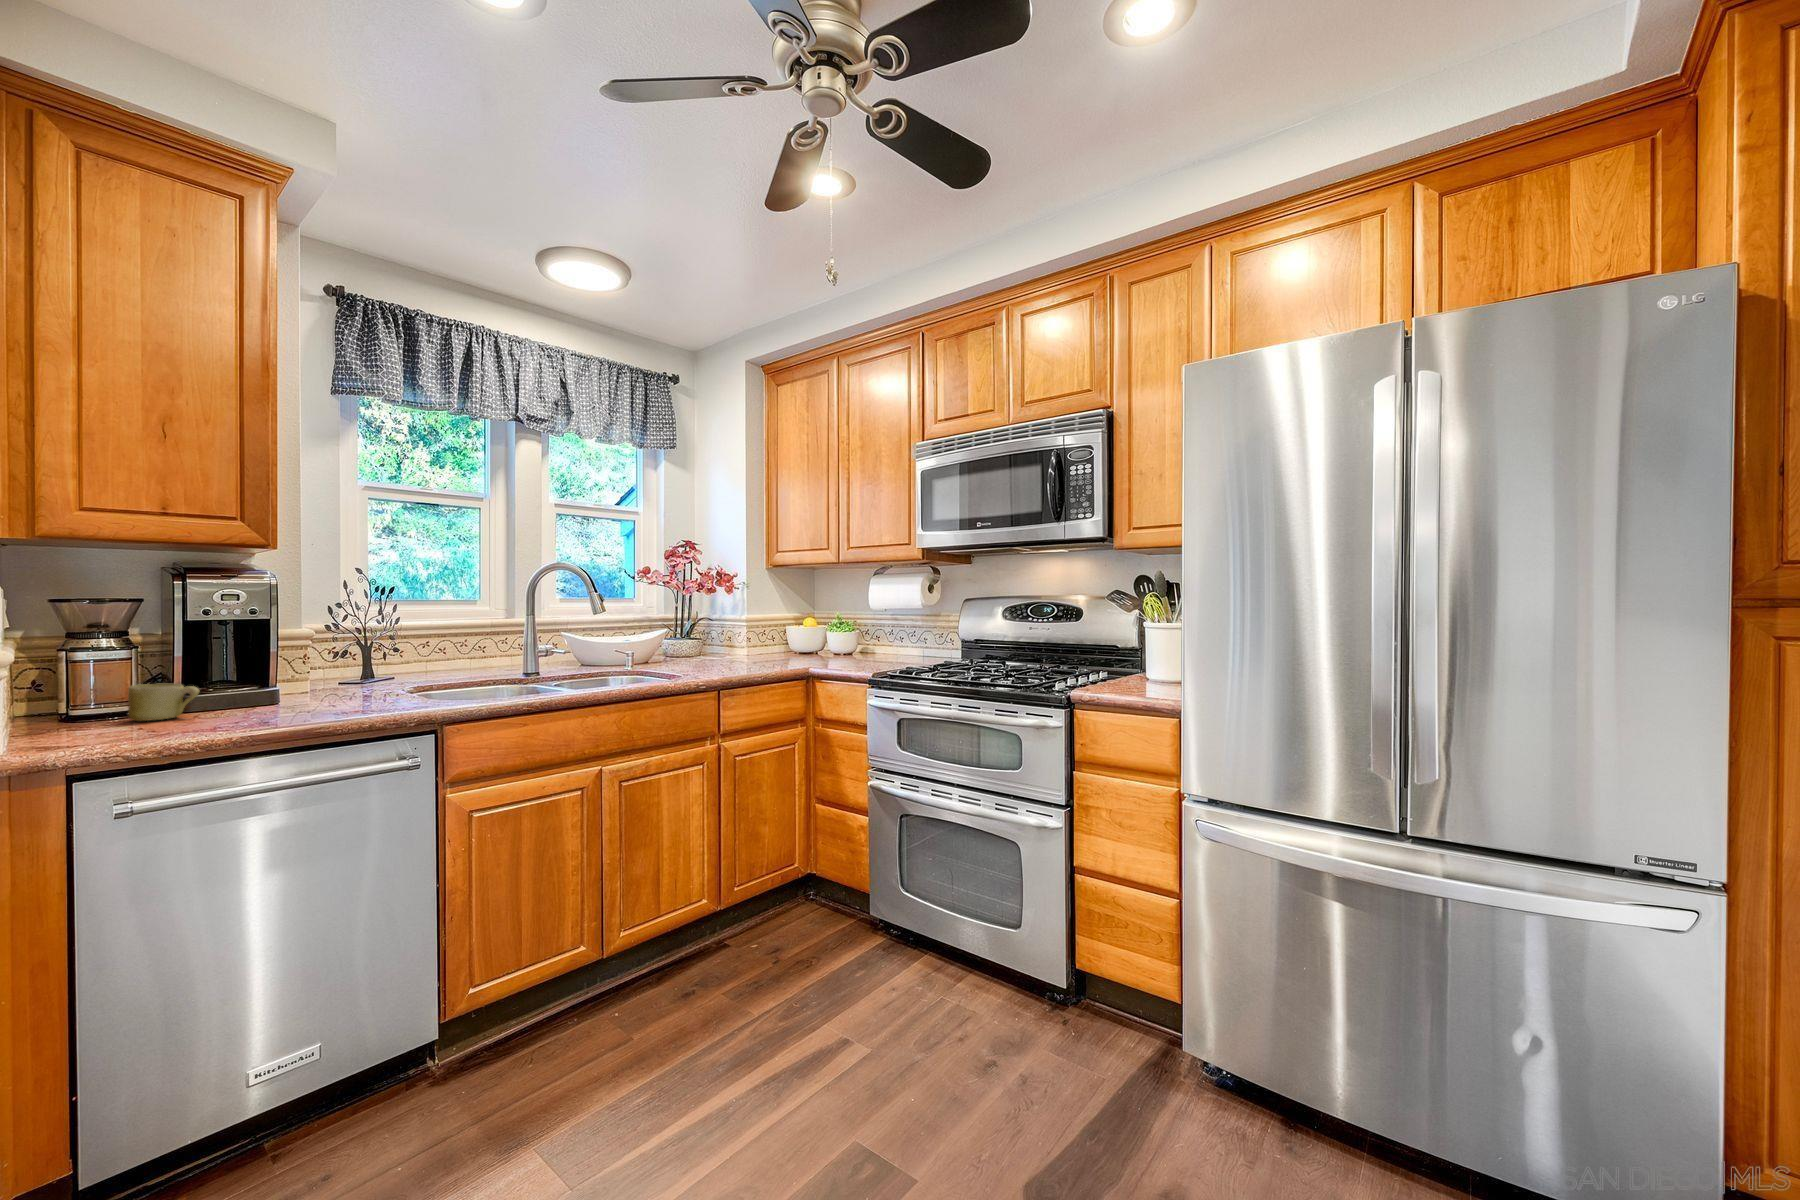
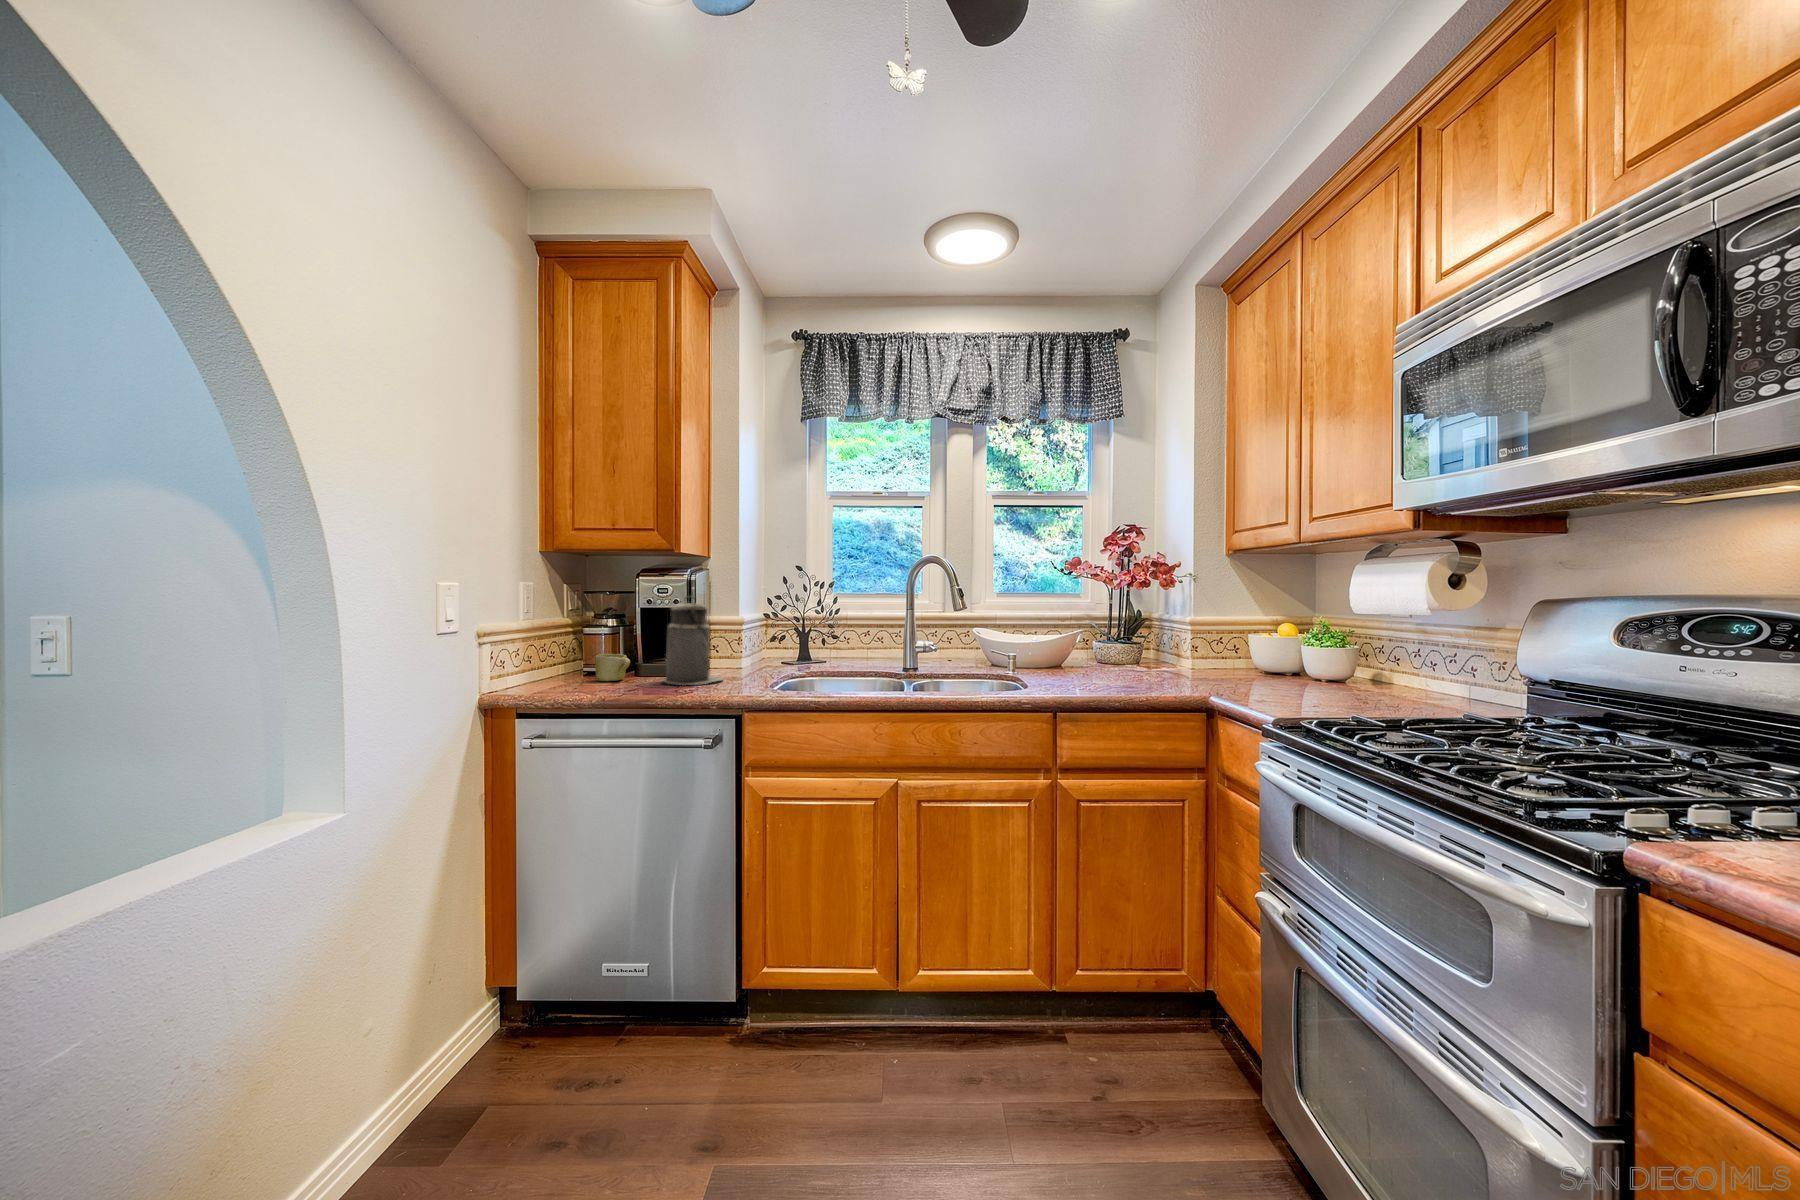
canister: none [255,604,349,711] -> present [662,596,723,685]

